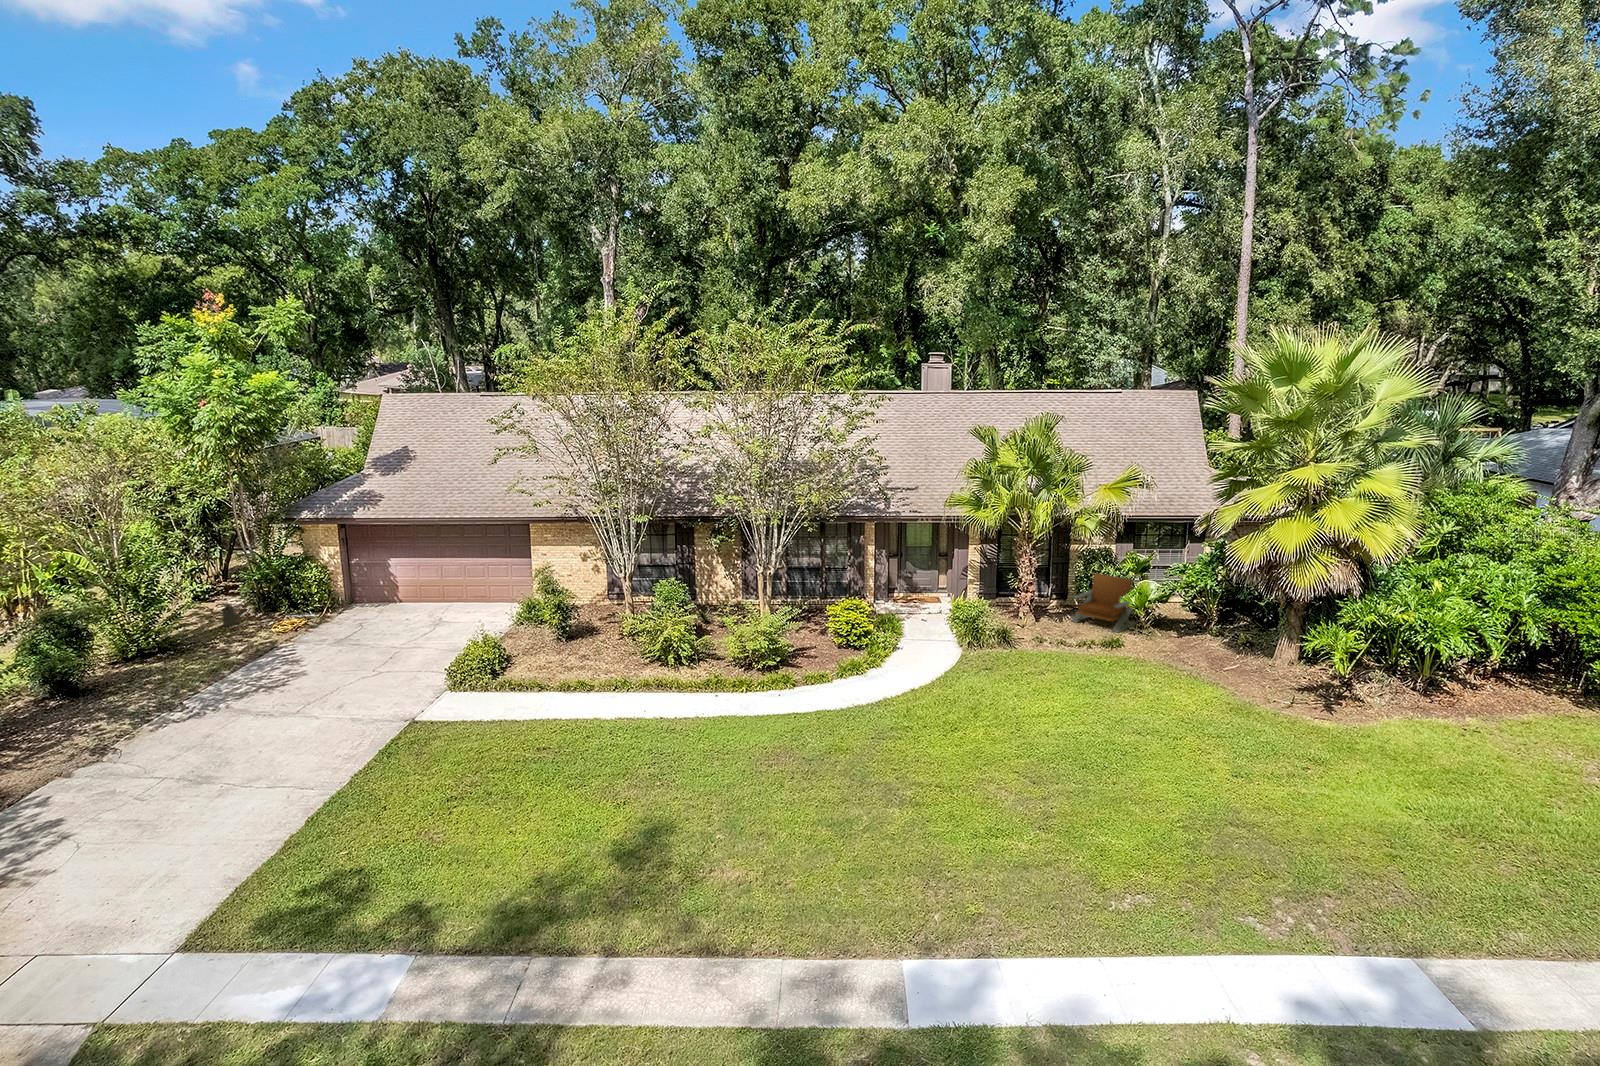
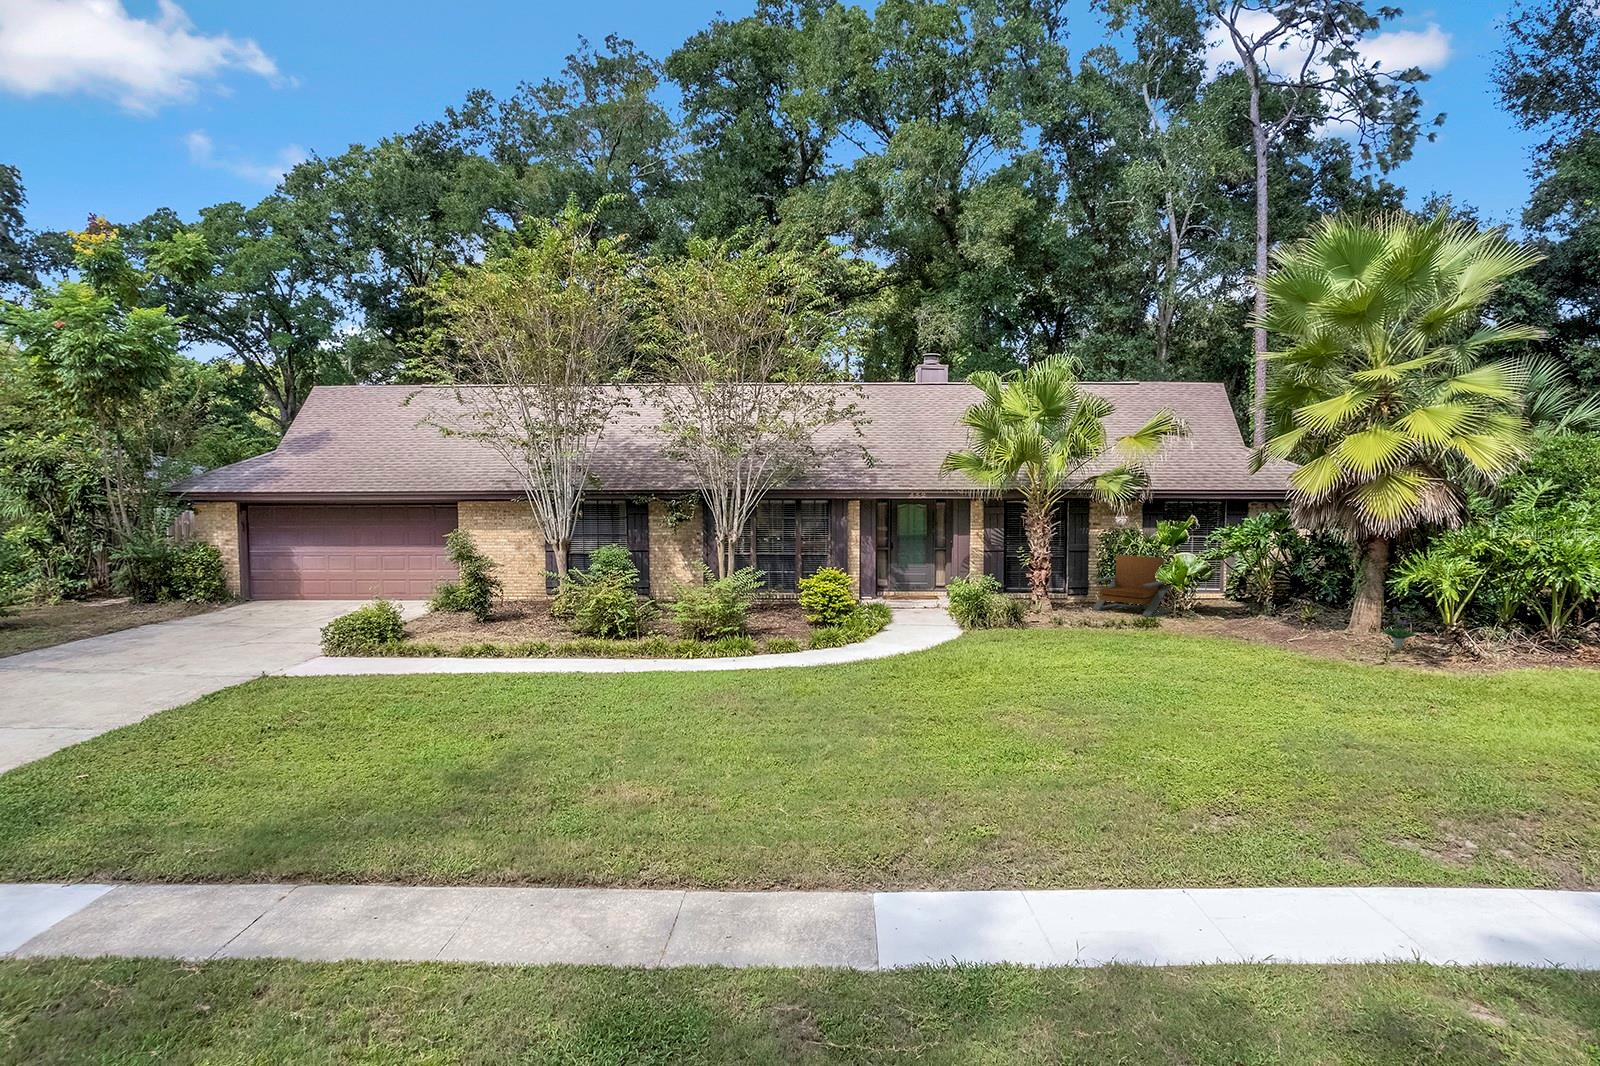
watering can: present [219,602,249,627] -> none [78,581,122,611]
potted plant: none [1297,647,1324,680] -> present [1381,607,1416,648]

